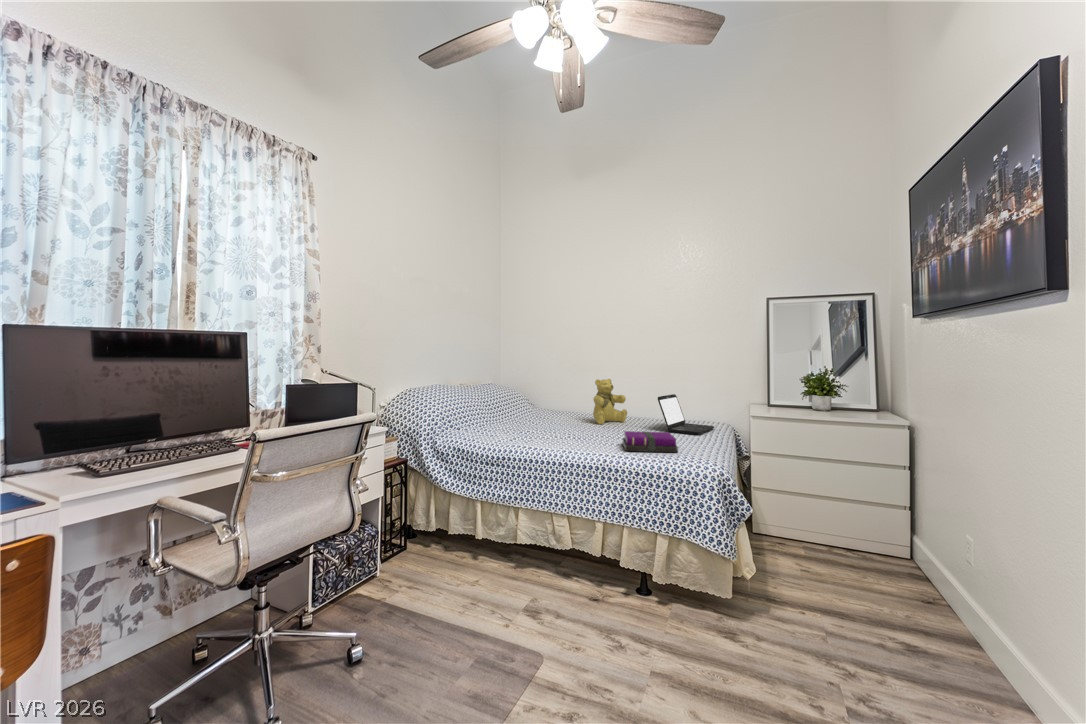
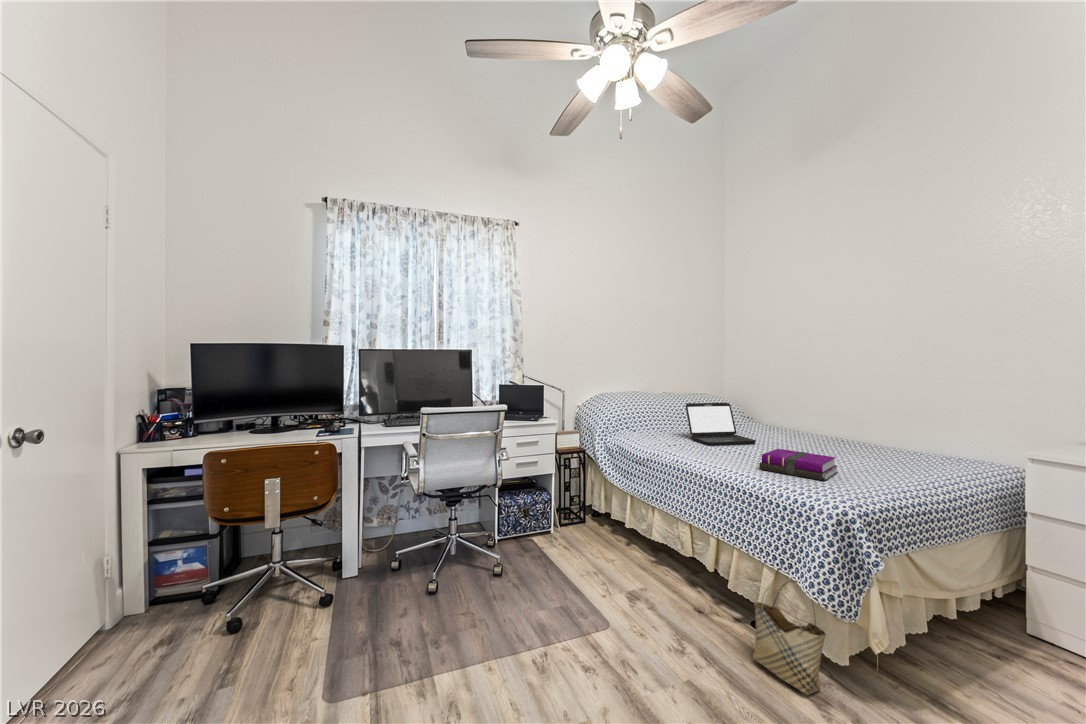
teddy bear: present [593,379,627,424] -> none [797,389,850,443]
laptop: present [658,394,714,435] -> present [686,403,756,446]
woven basket: none [664,541,725,633] -> present [753,580,826,695]

